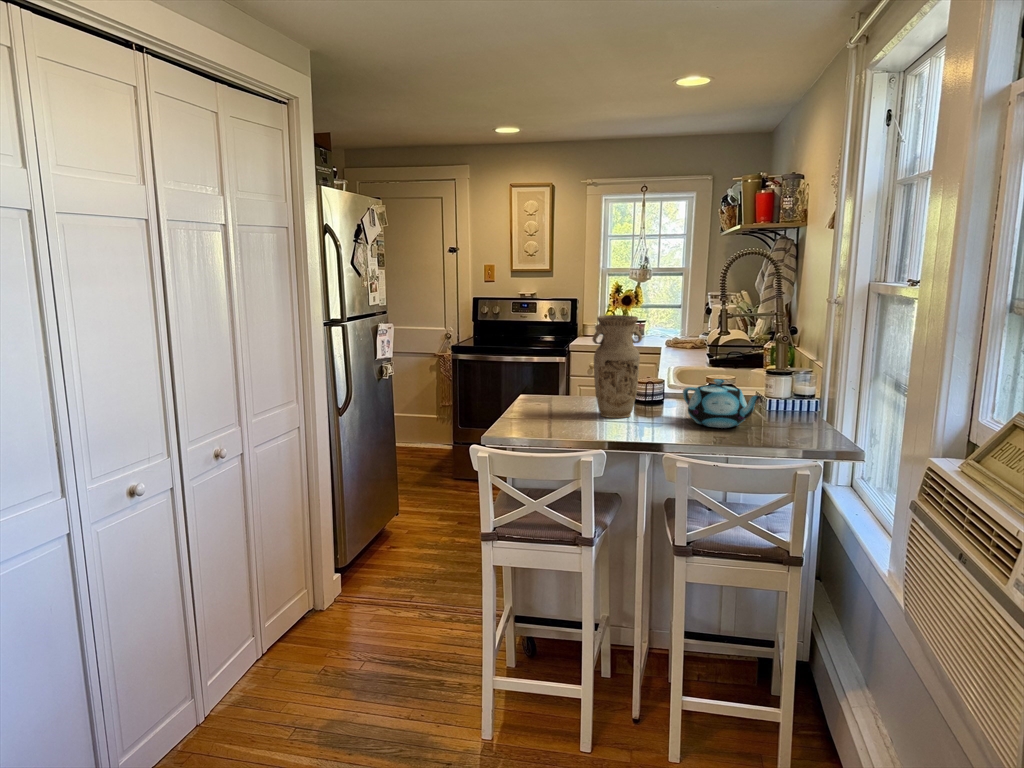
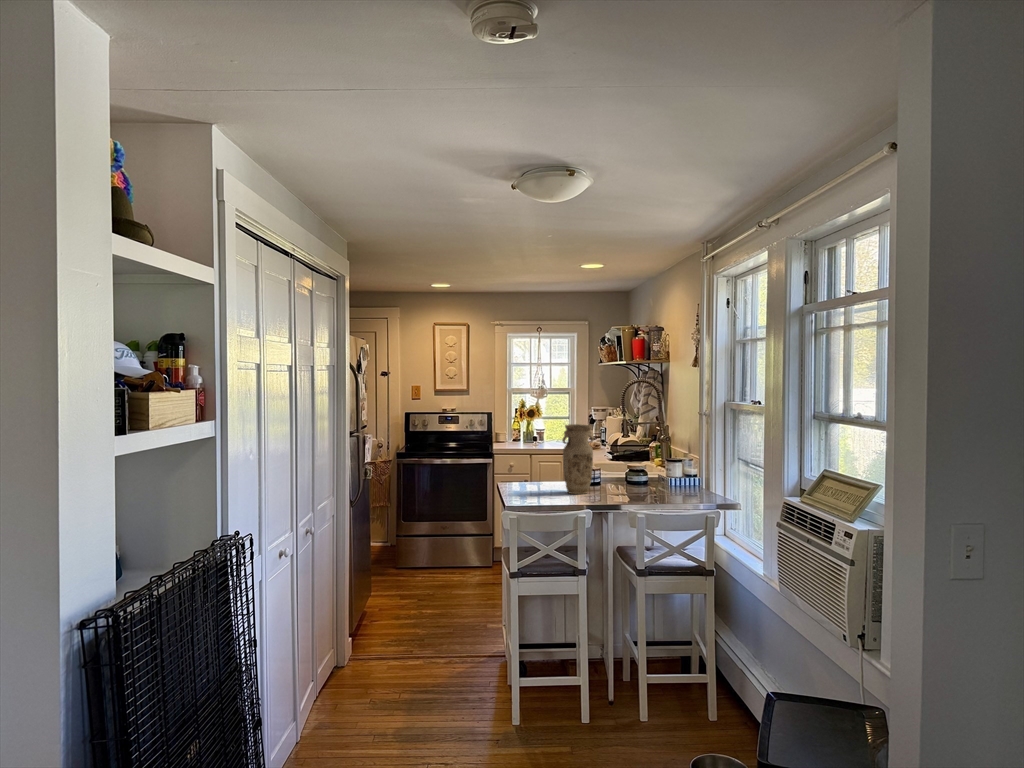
teapot: present [683,379,762,428] -> none [620,465,676,496]

